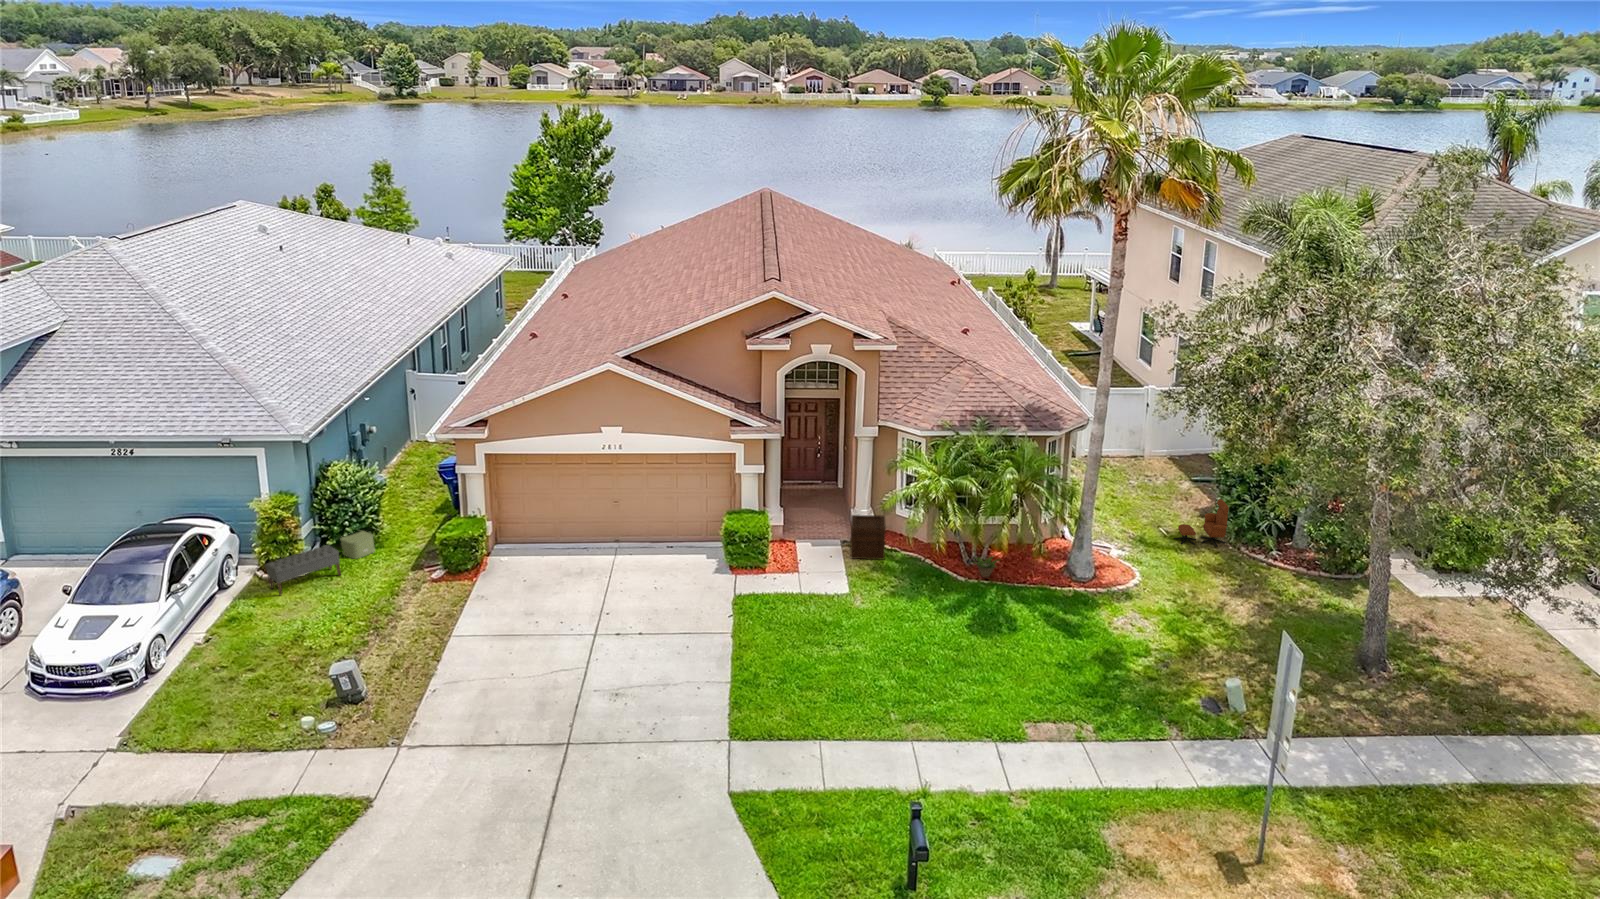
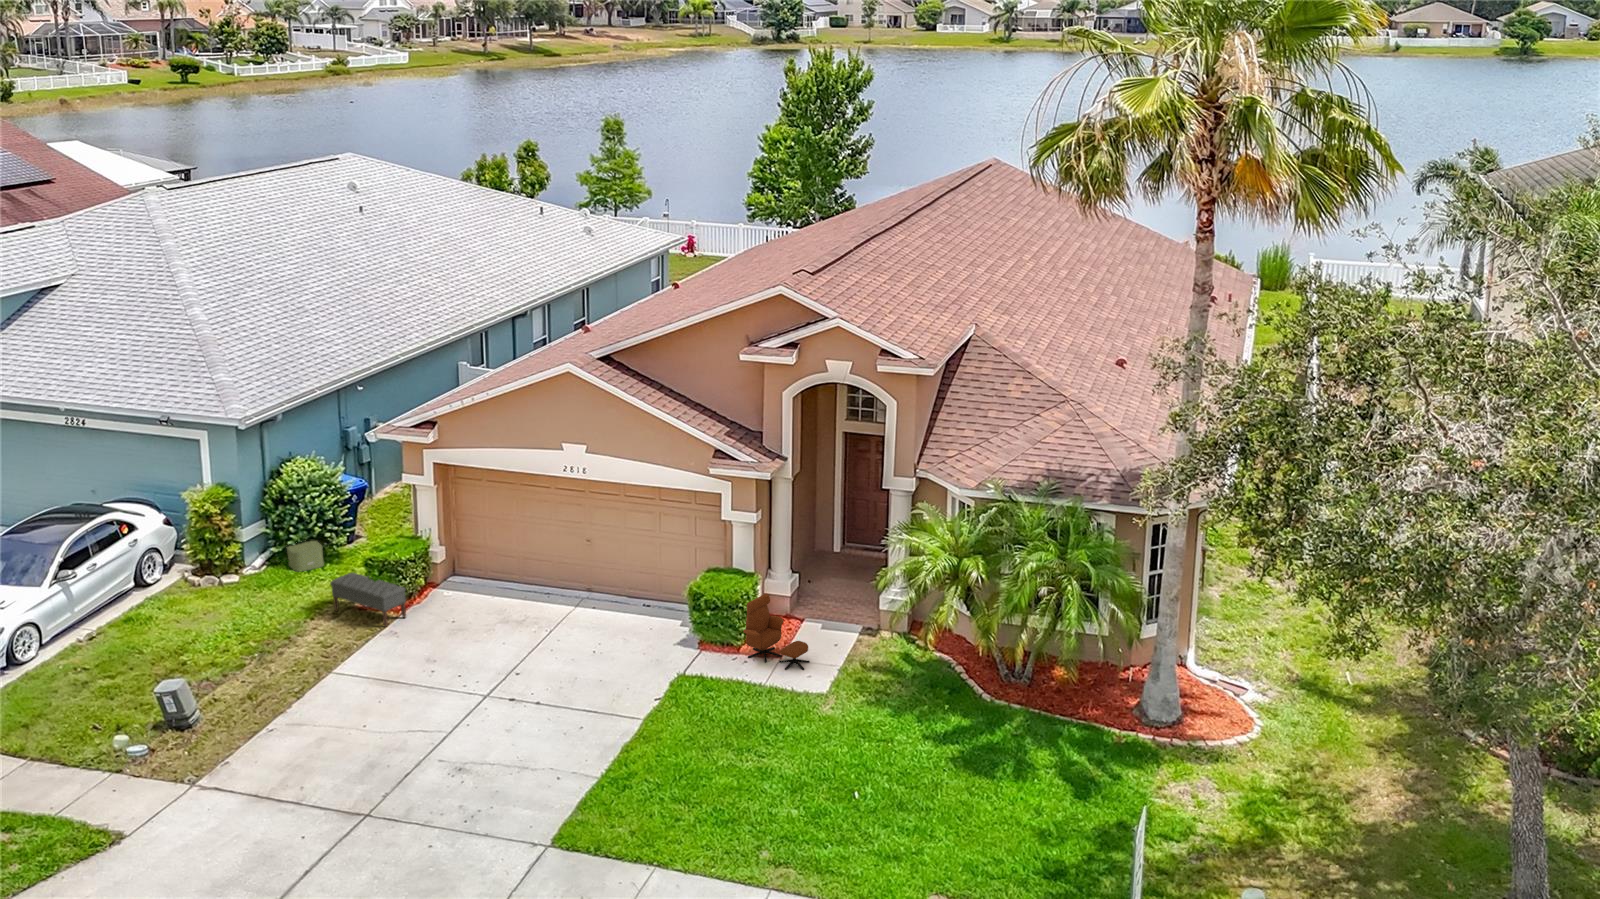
lounge chair: present [1174,499,1229,547] -> present [743,594,809,670]
wooden crate: present [850,515,886,560] -> none [858,591,916,656]
bench: present [265,545,341,595] -> present [330,573,406,627]
decorative plant: present [975,556,998,577] -> none [998,668,1045,698]

